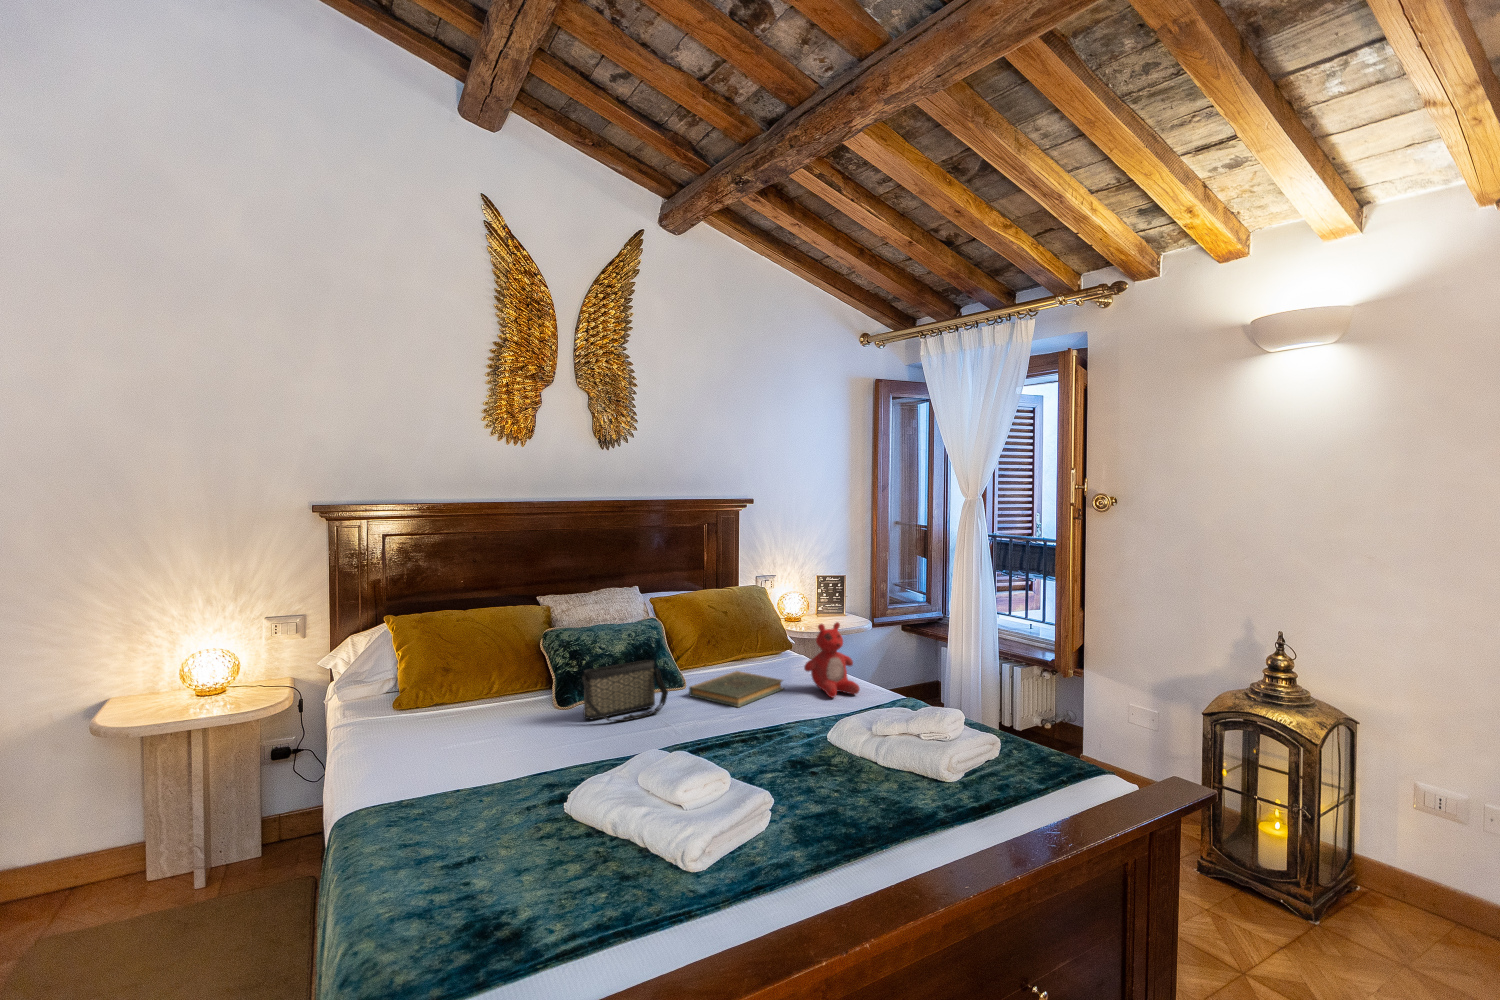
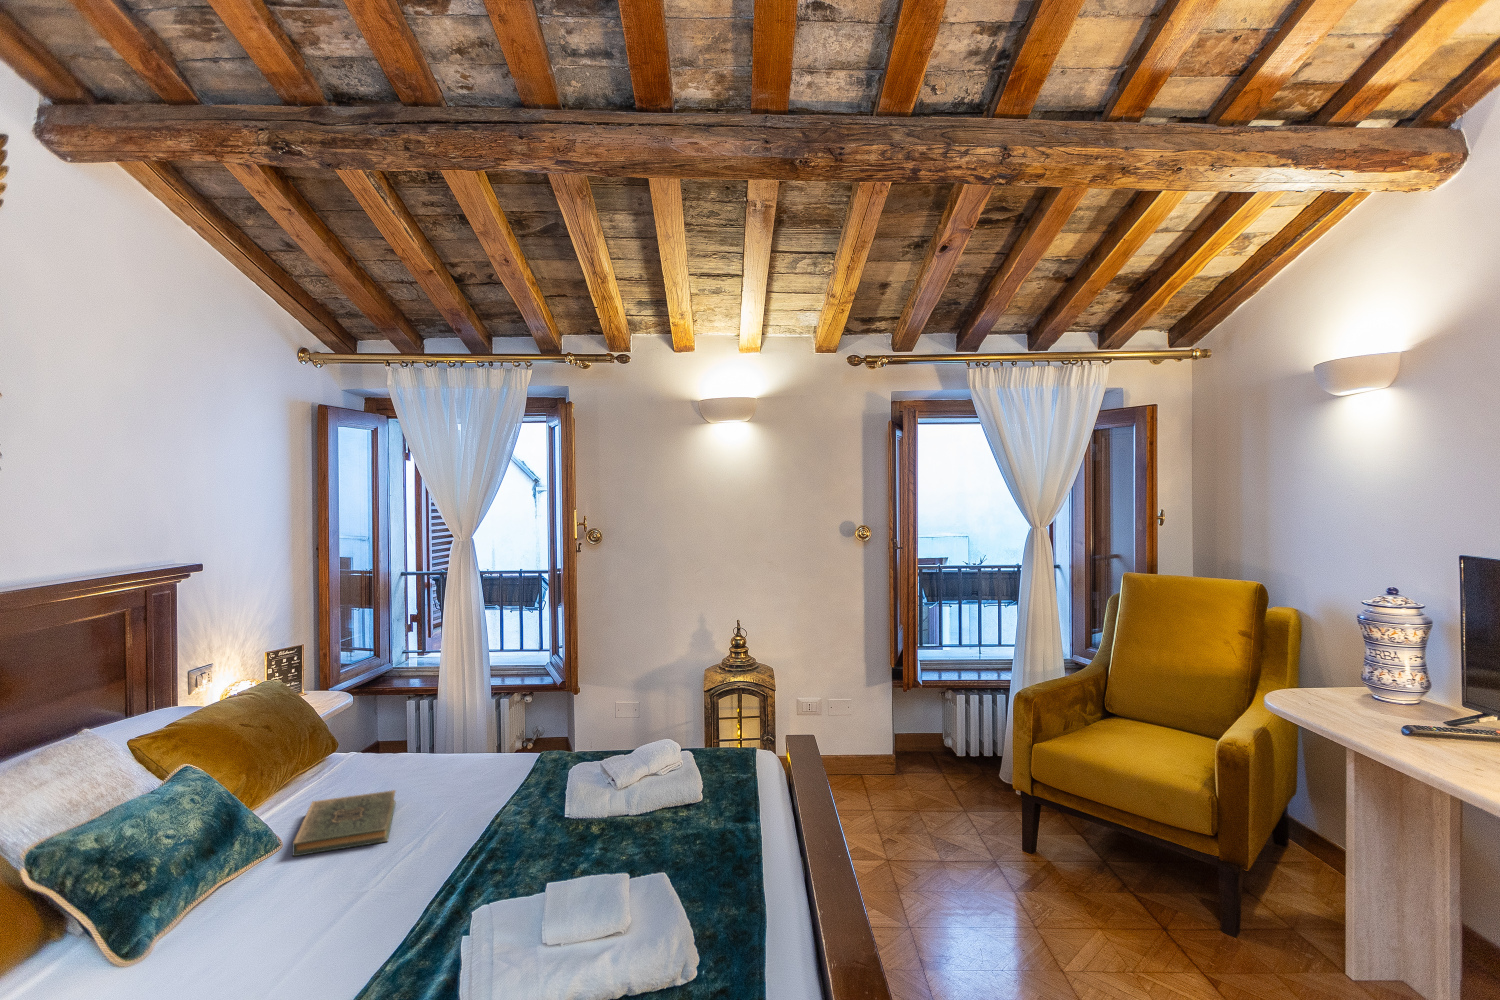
stuffed bear: present [804,622,860,698] -> none [424,704,486,790]
handbag: present [582,660,668,721] -> none [191,824,305,953]

